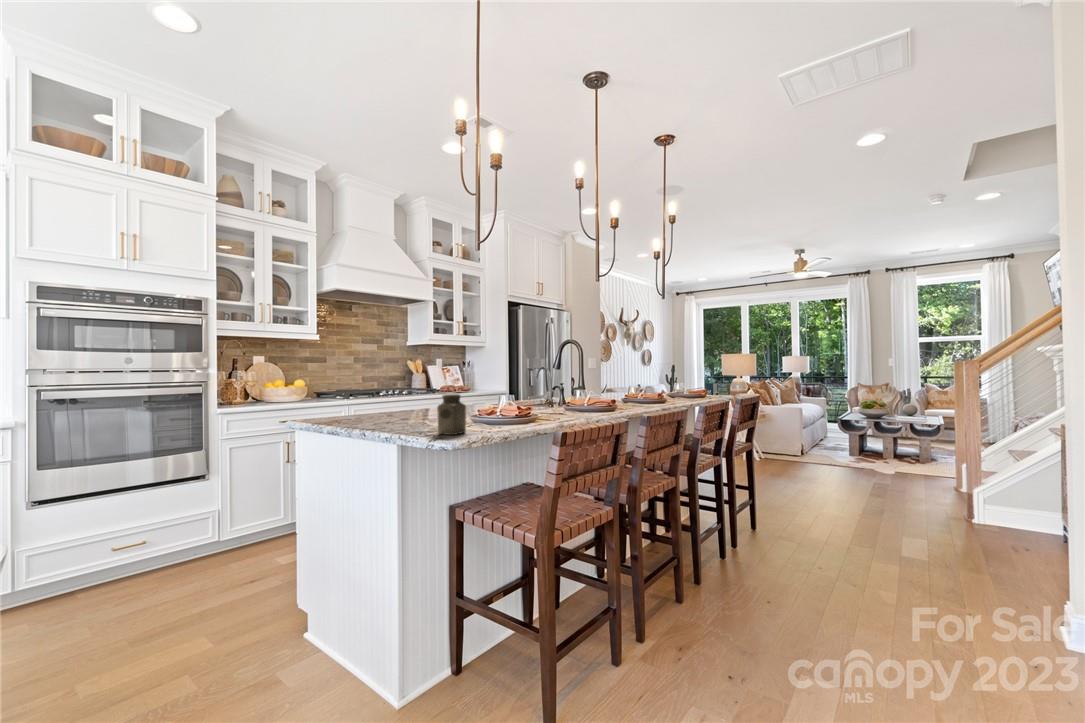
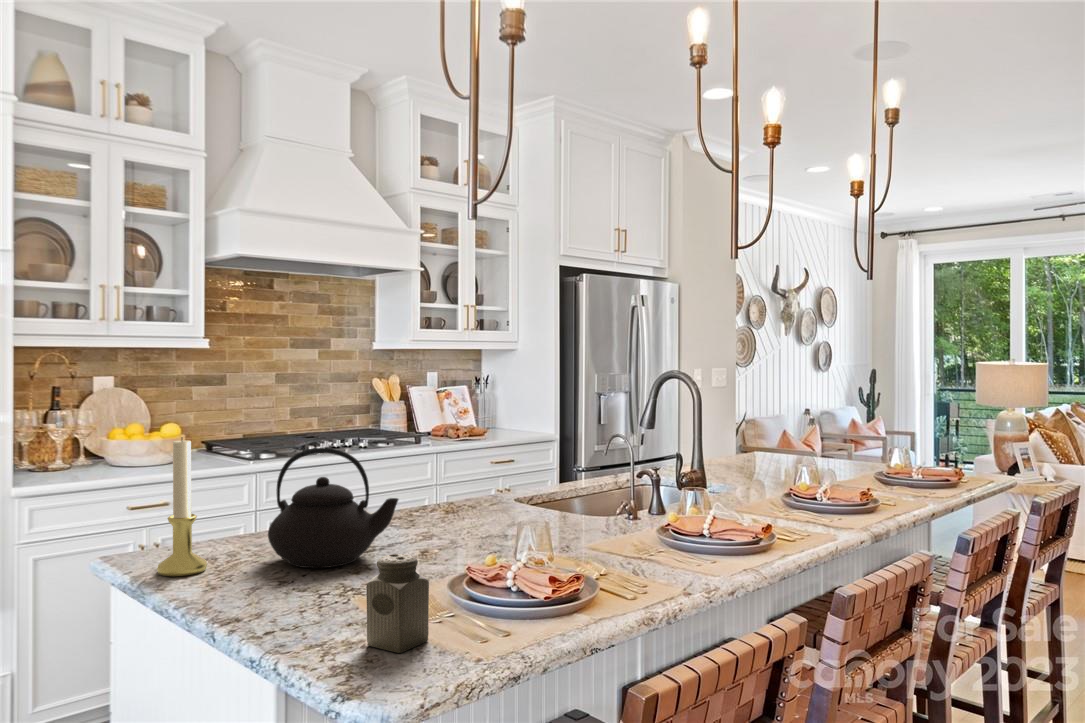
candle holder: none [322,356,347,424] -> present [157,437,207,576]
teapot: none [376,364,441,421] -> present [268,448,398,568]

